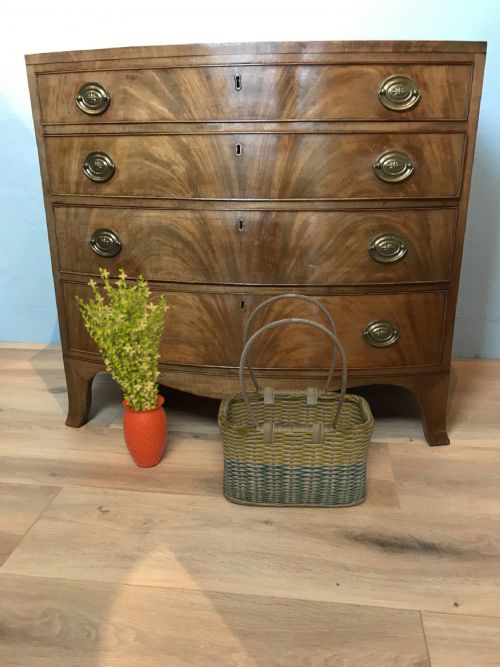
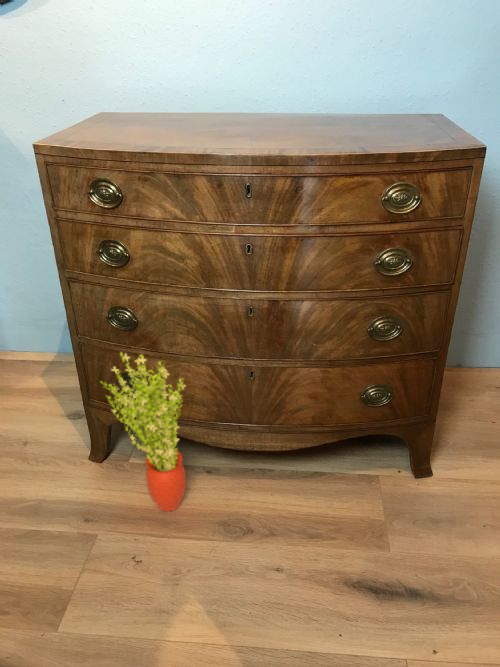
basket: present [218,294,375,507] -> none [234,376,371,555]

